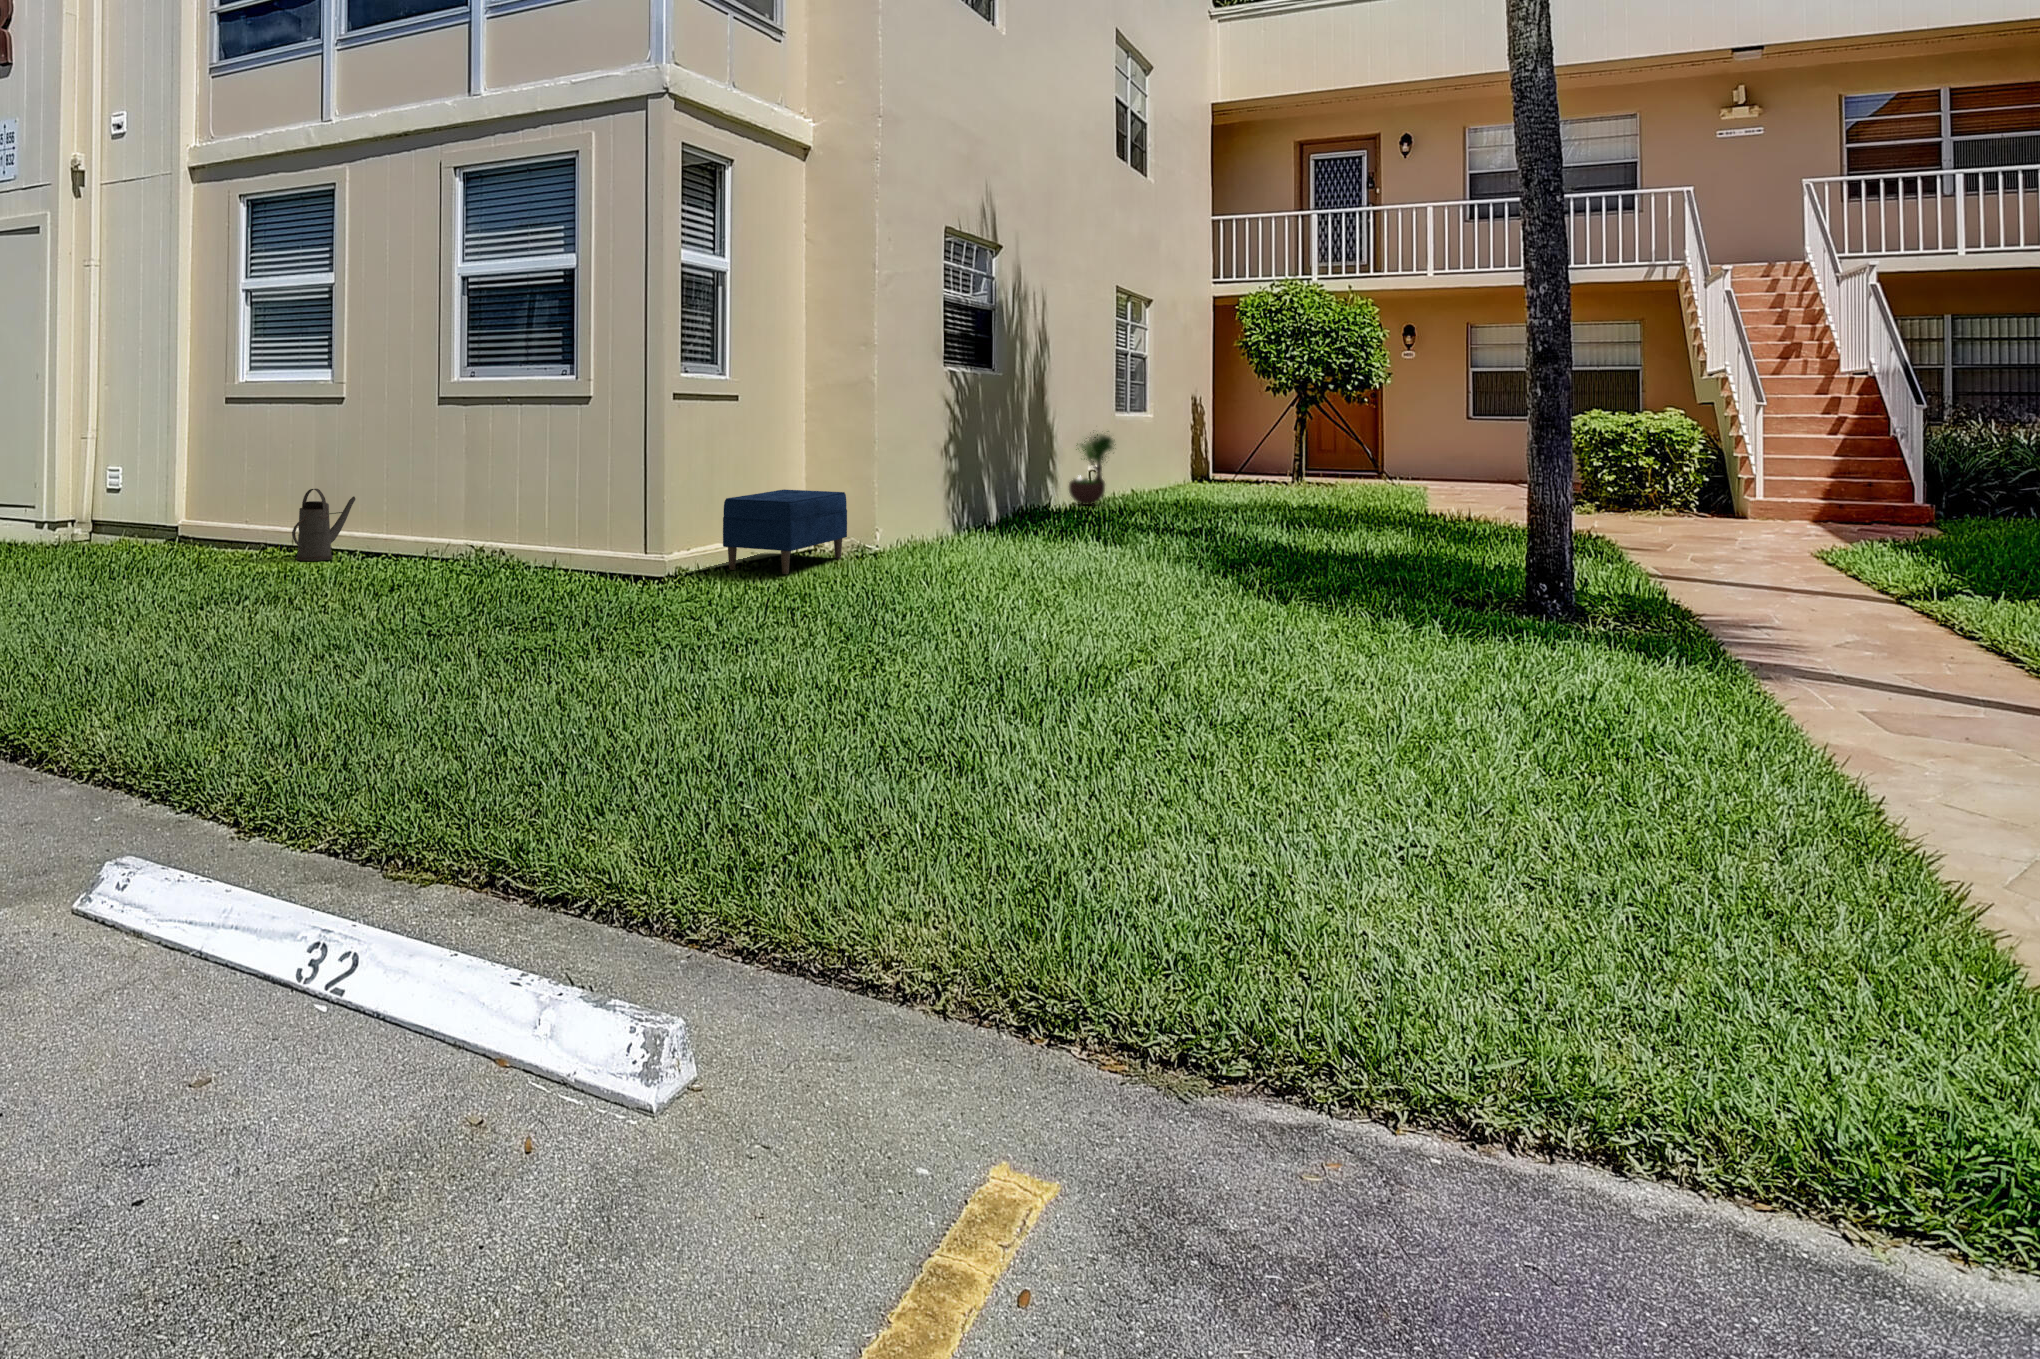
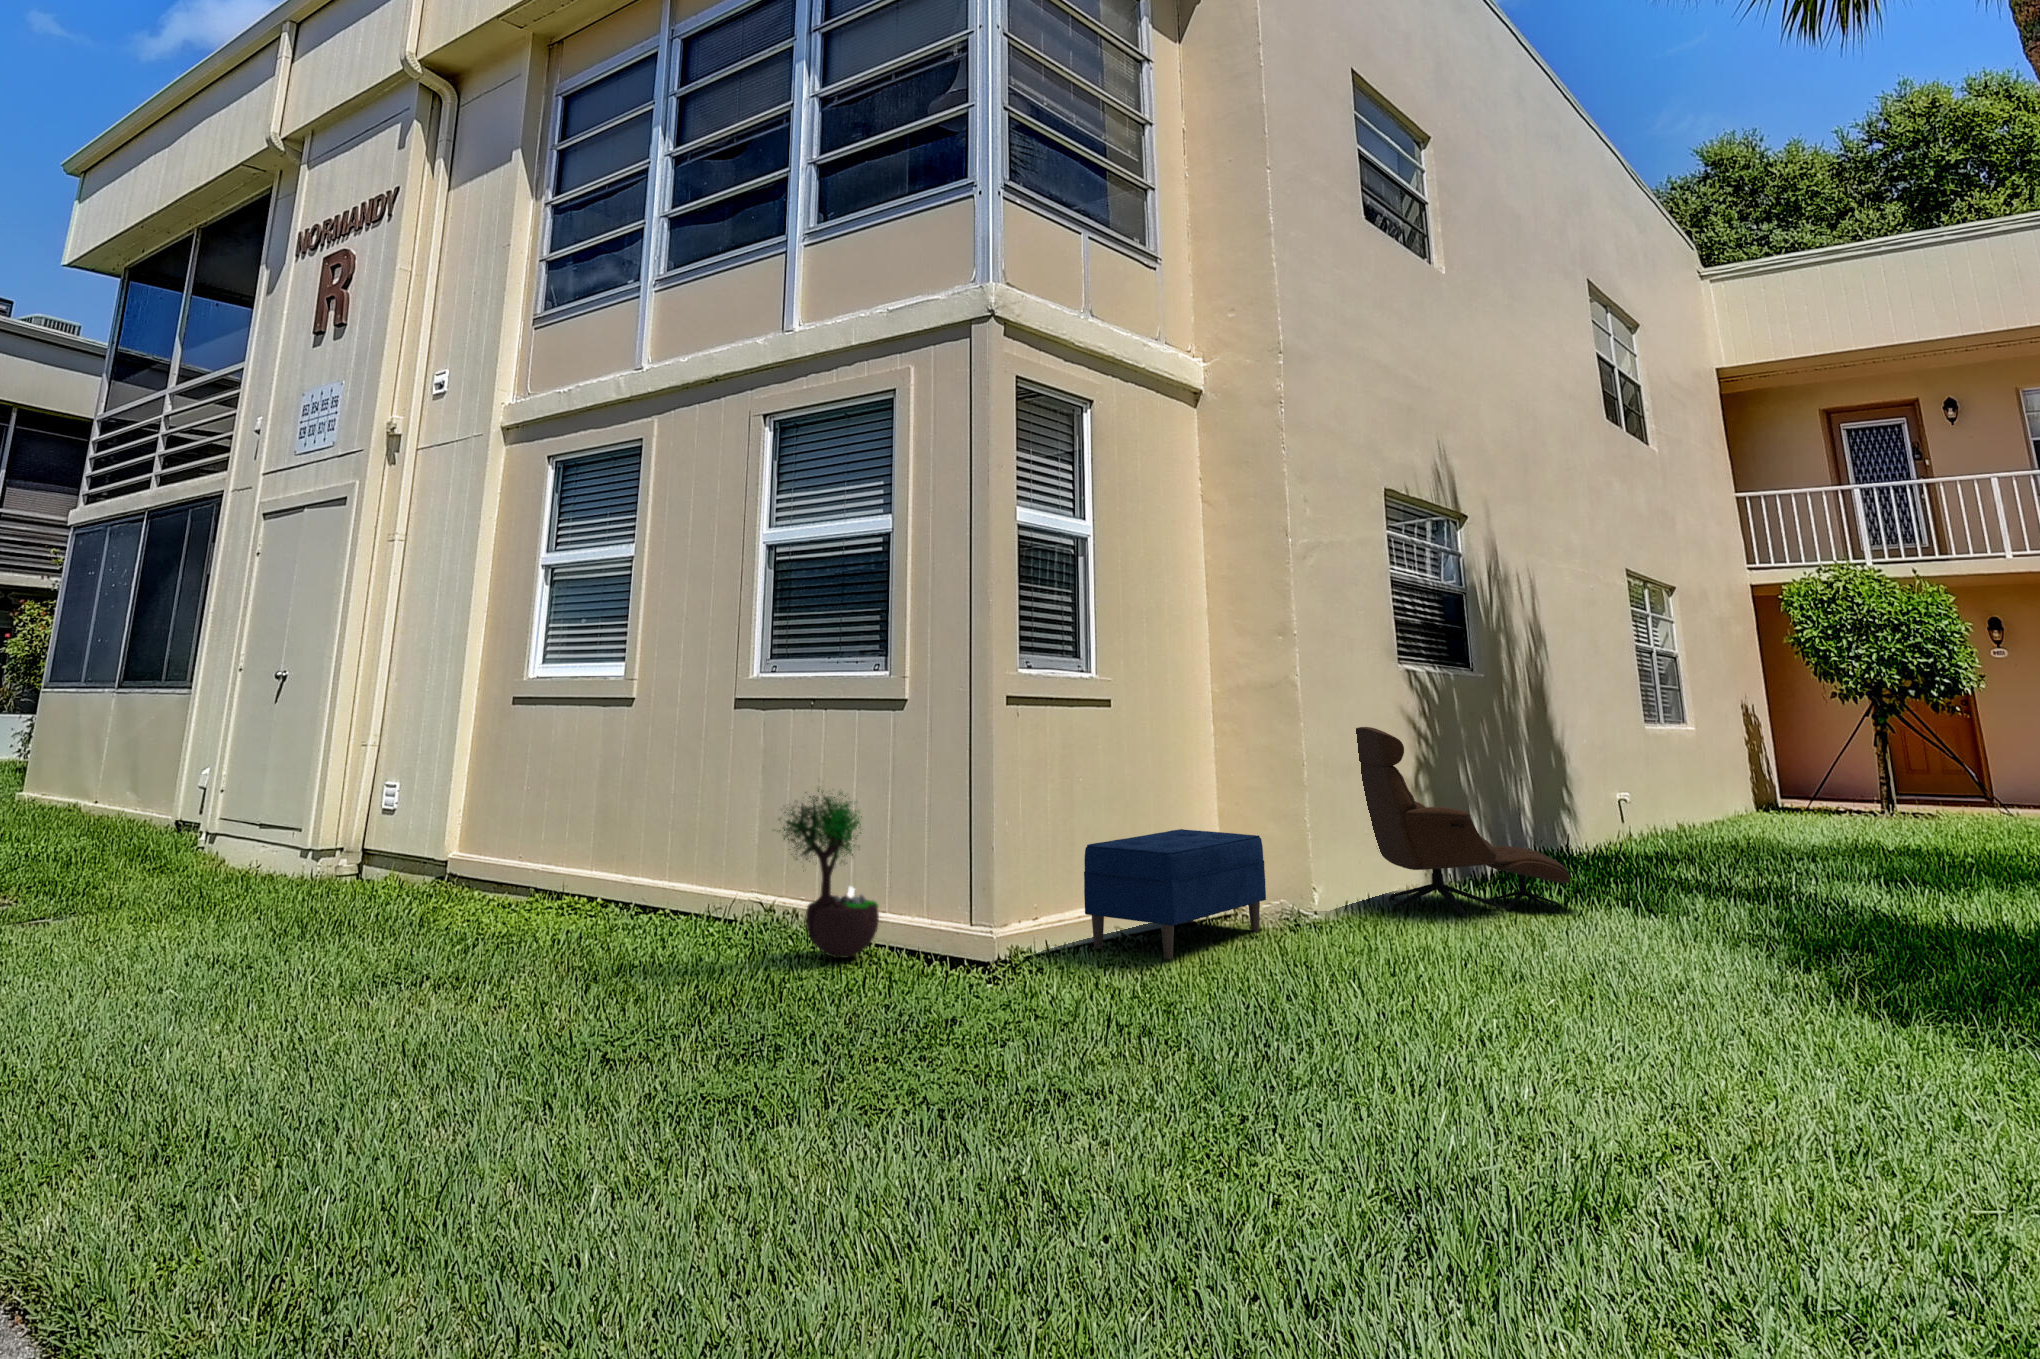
lounge chair: none [907,414,1061,547] -> present [1356,727,1571,916]
potted tree: present [1069,432,1116,505] -> present [779,789,879,958]
watering can: present [292,489,355,561] -> none [532,818,630,918]

